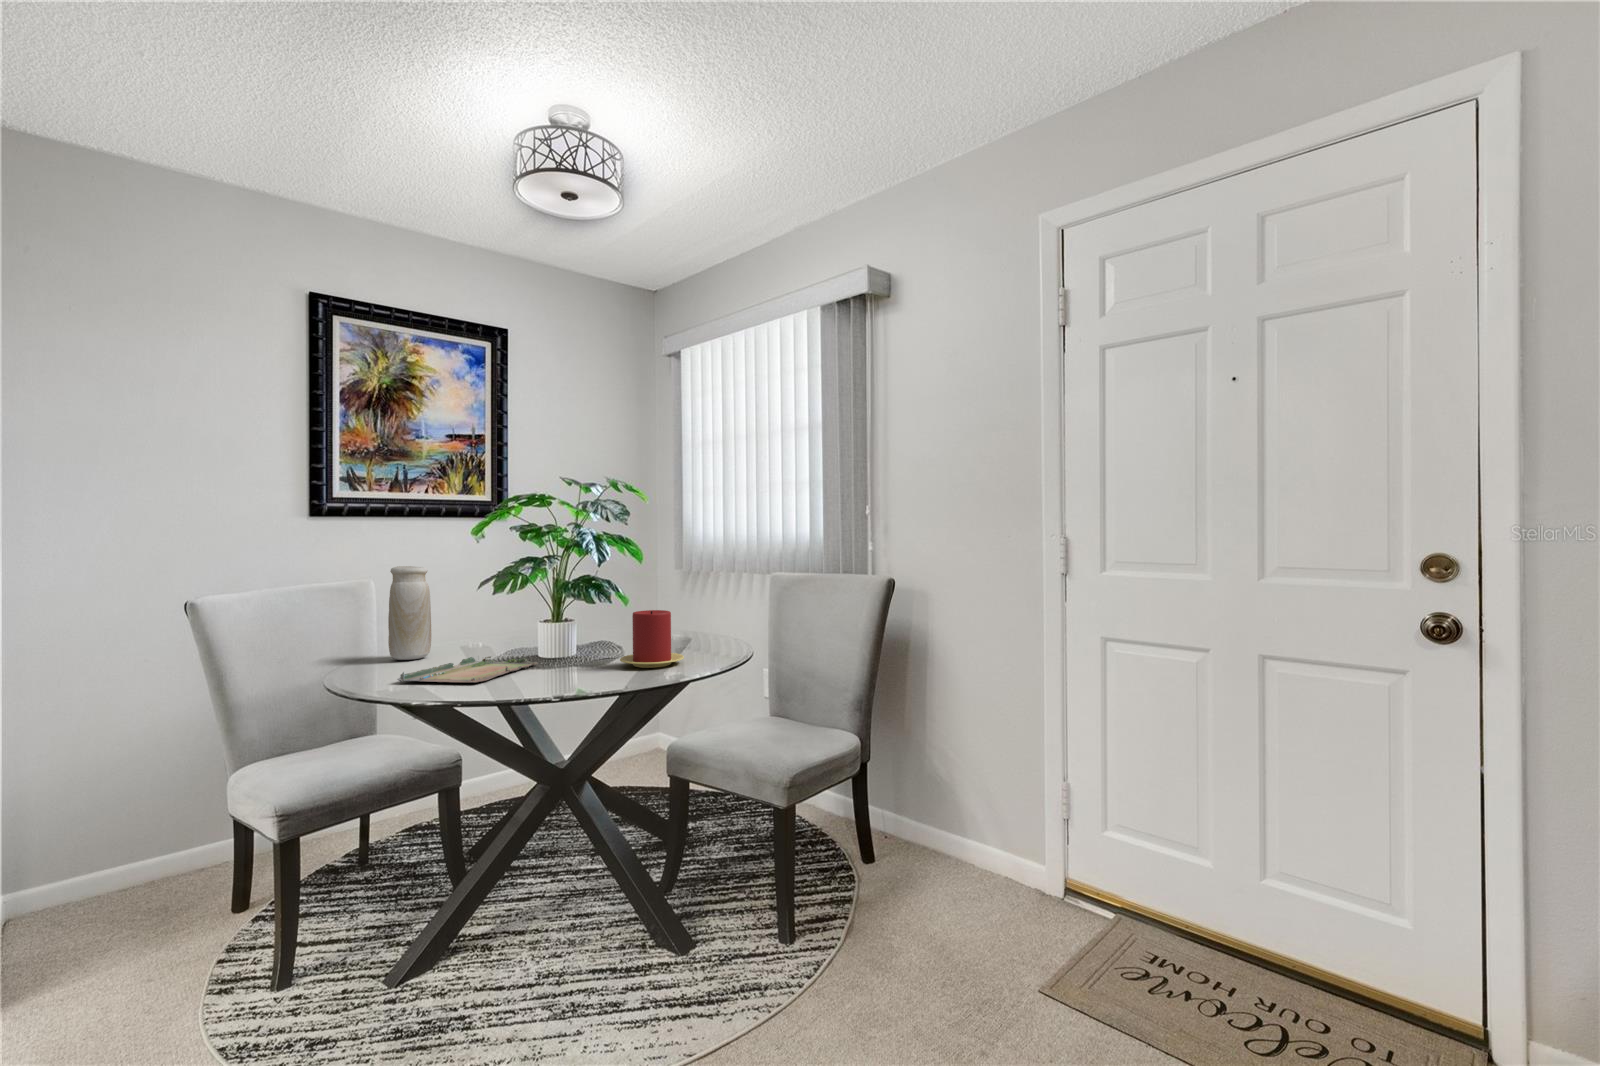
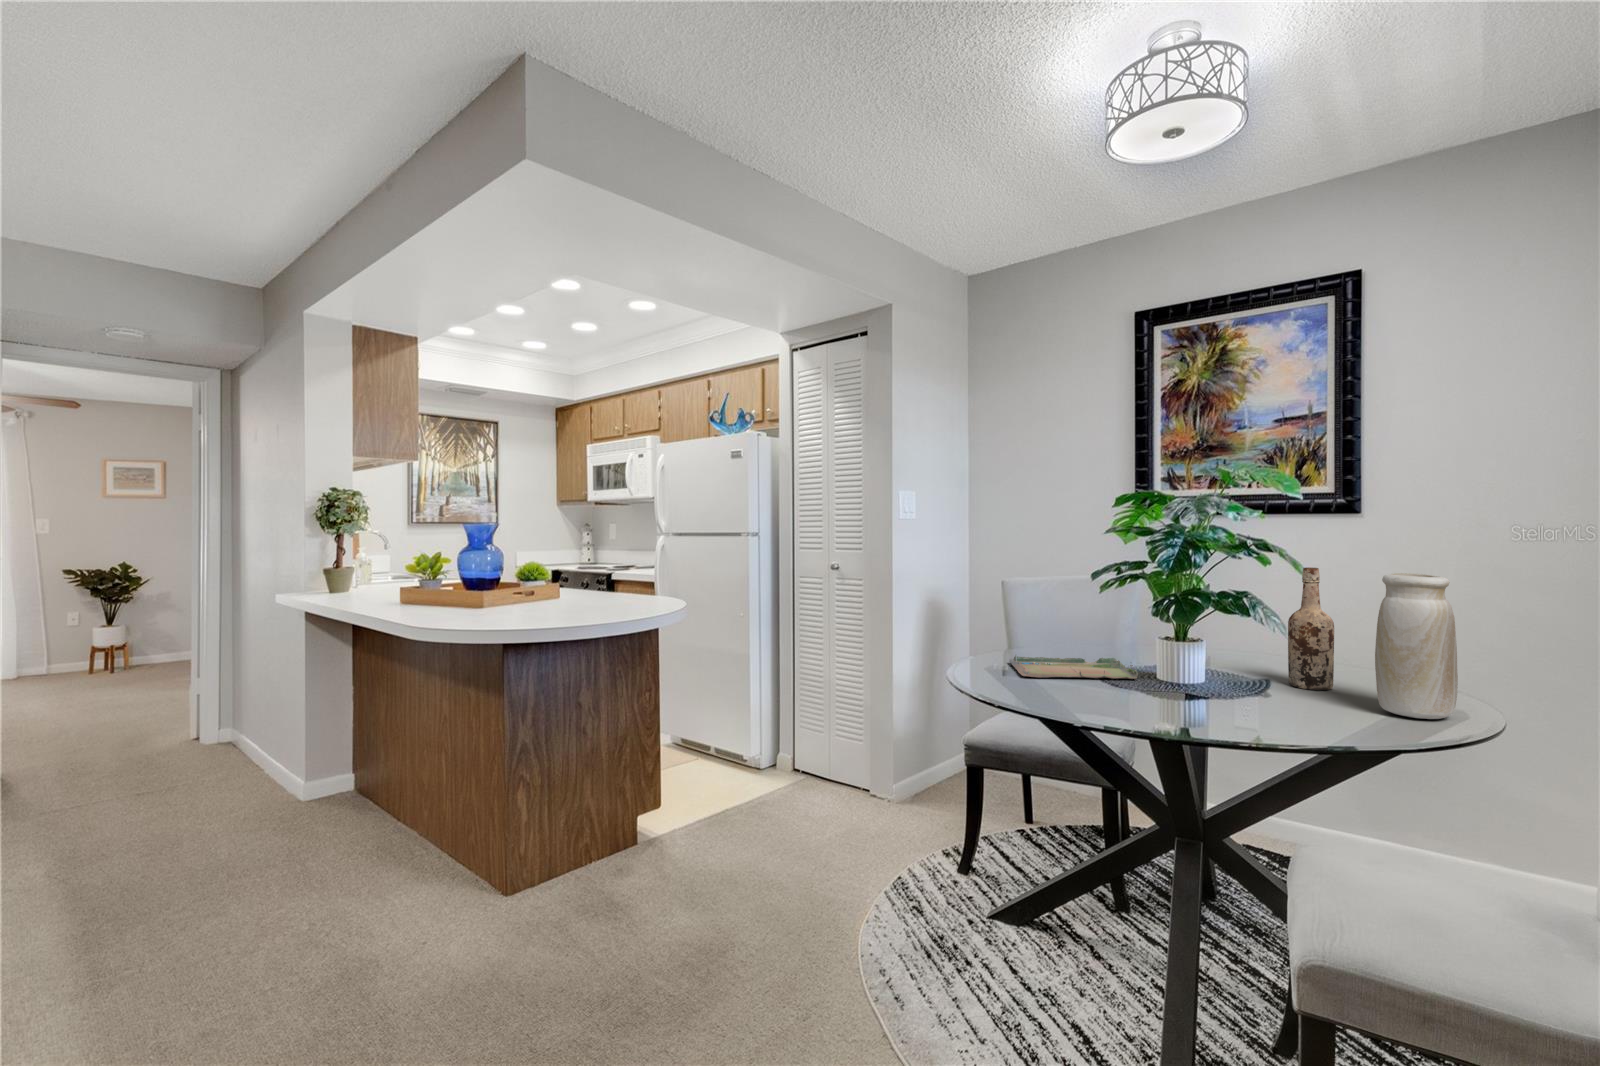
wine bottle: none [597,557,625,646] -> present [1288,568,1334,690]
vase: present [388,566,431,660] -> present [1375,573,1458,719]
candle: present [620,610,684,668] -> none [1154,639,1251,719]

